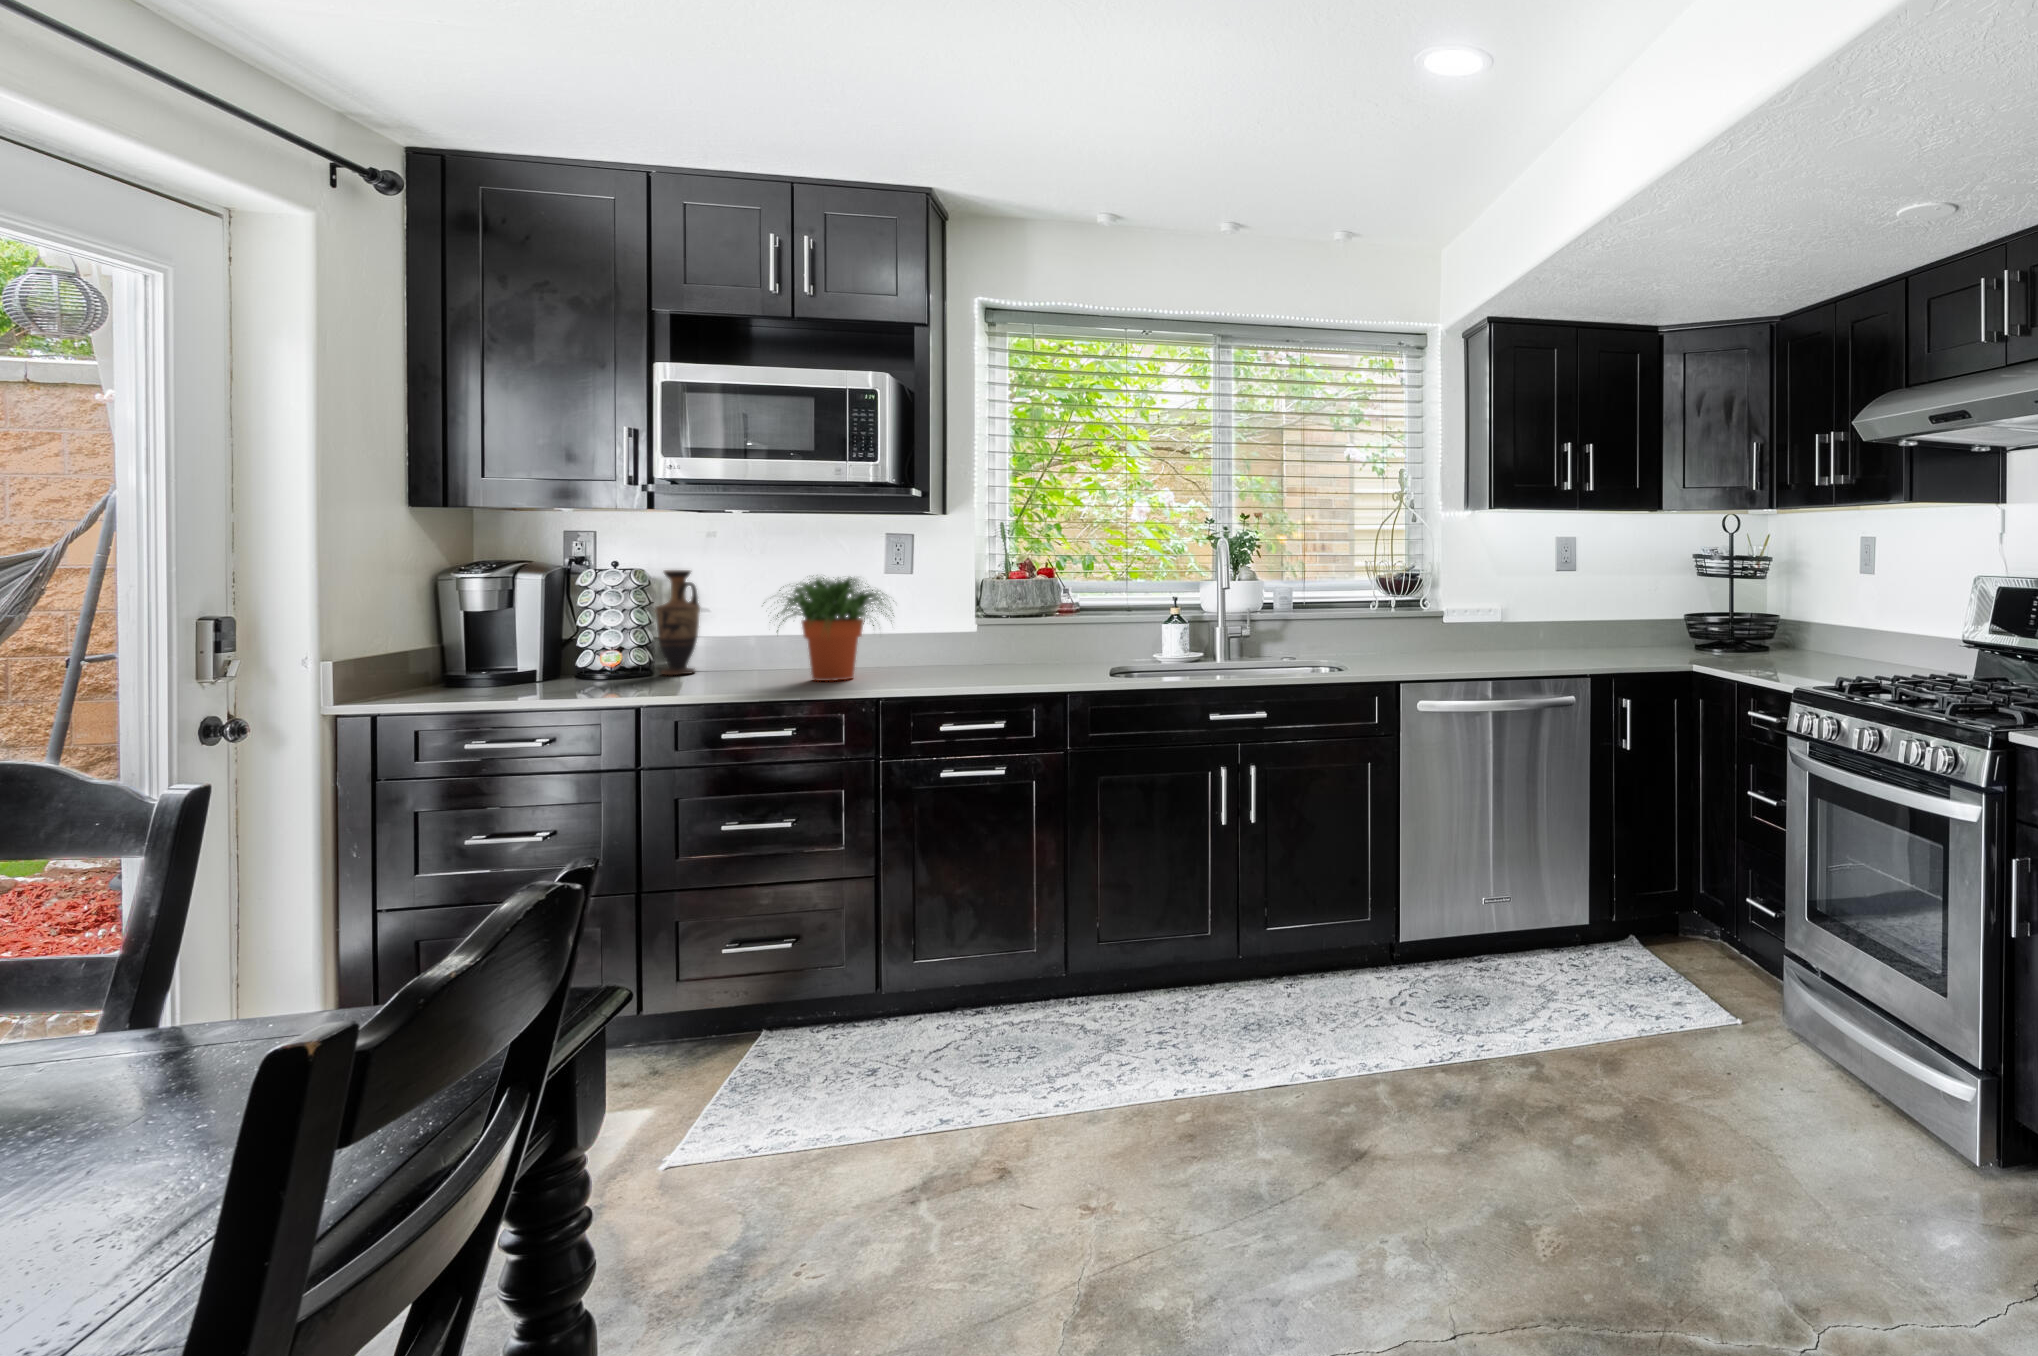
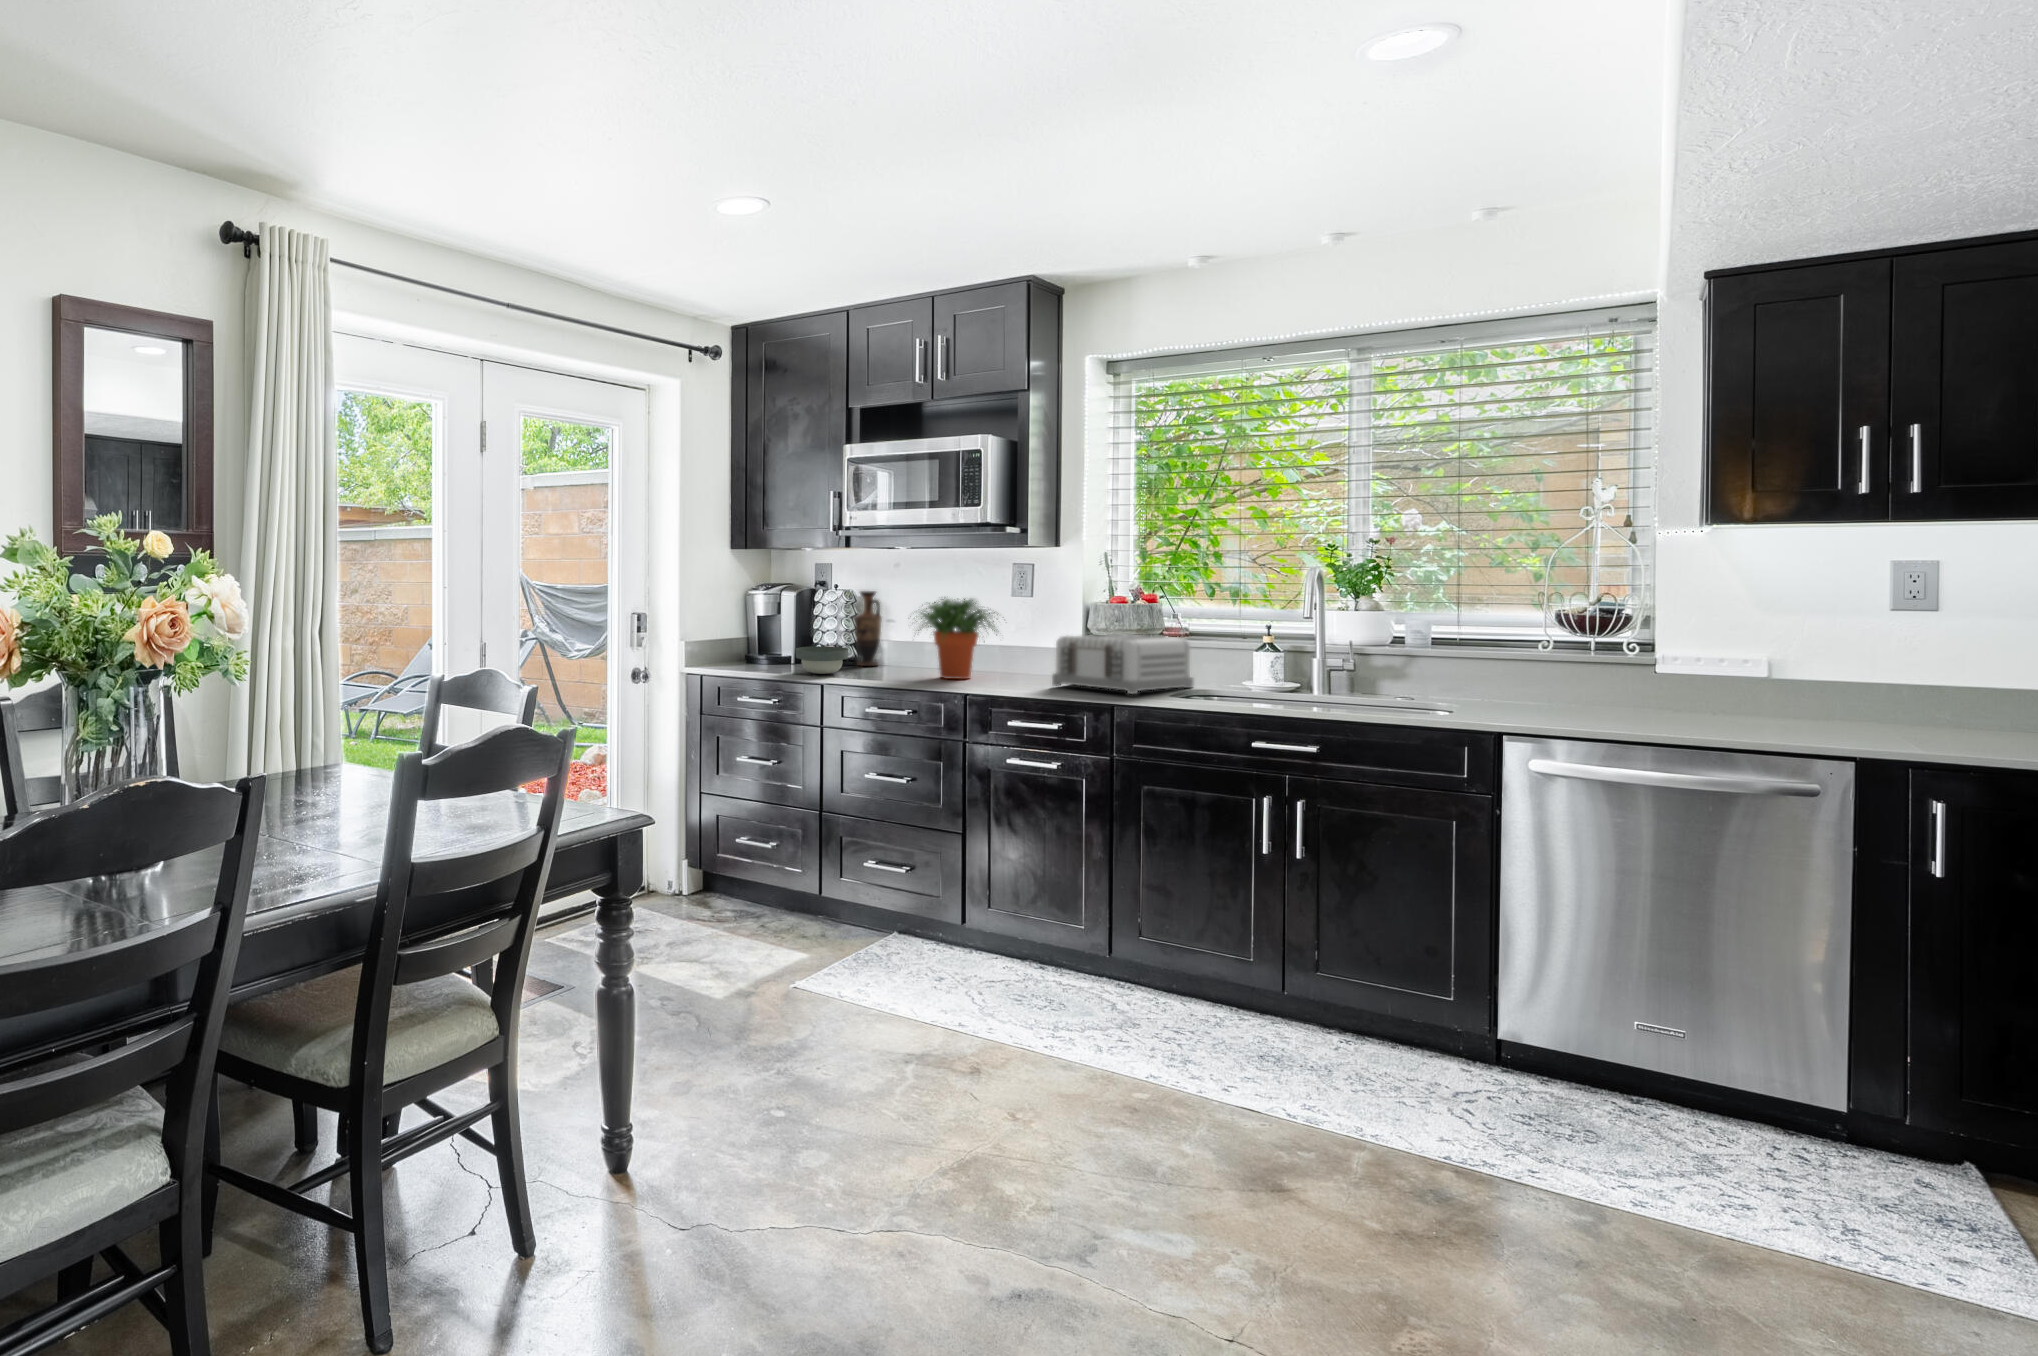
toaster: none [970,612,1113,678] -> present [1052,634,1194,694]
bowl: none [573,651,665,692] -> present [796,646,848,674]

